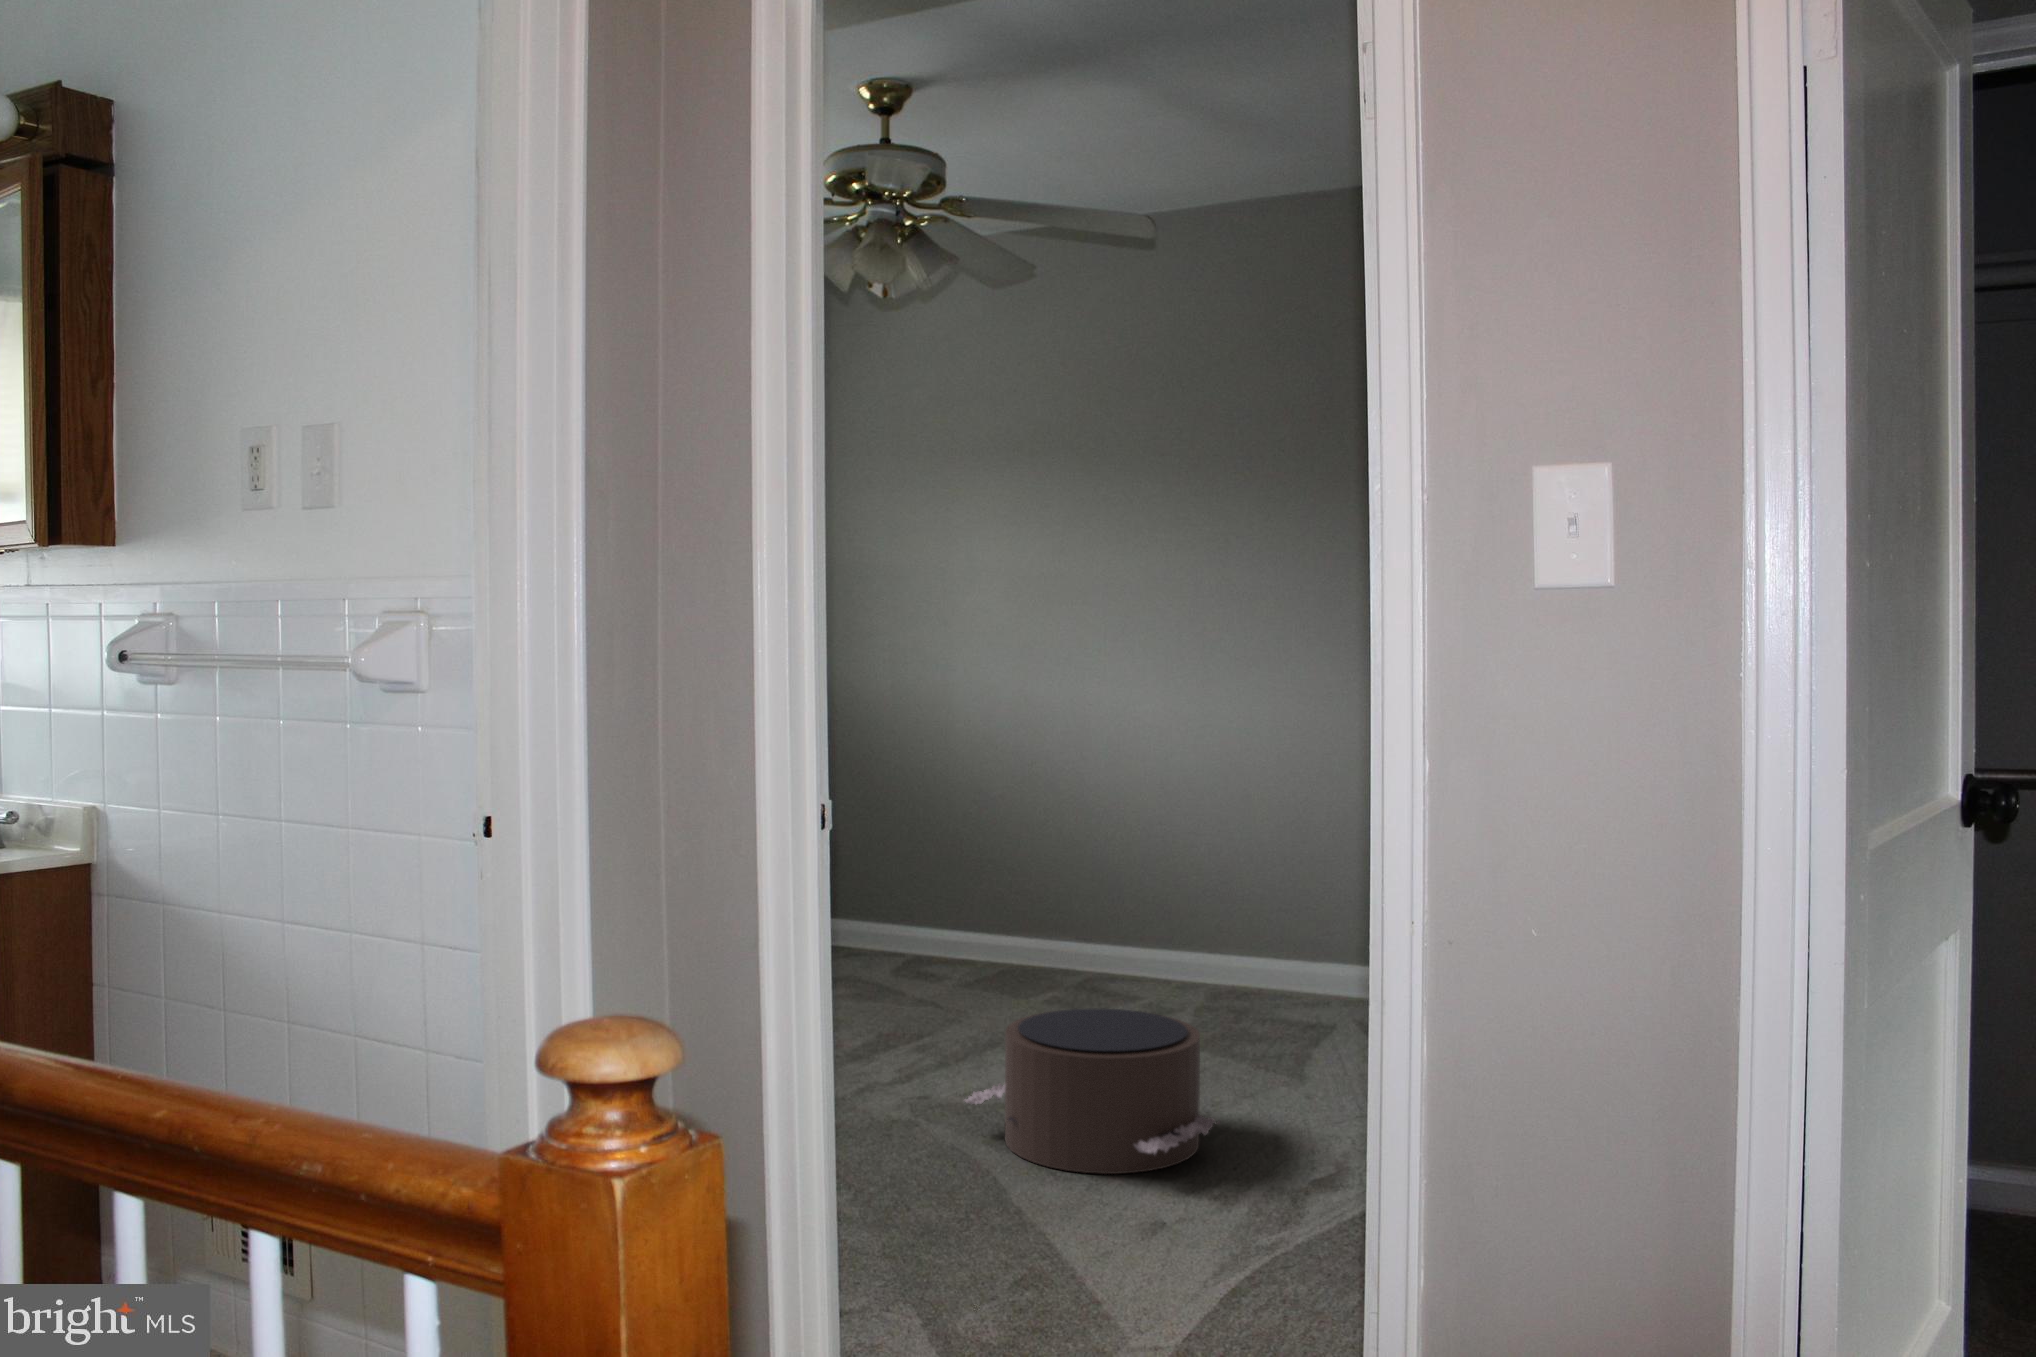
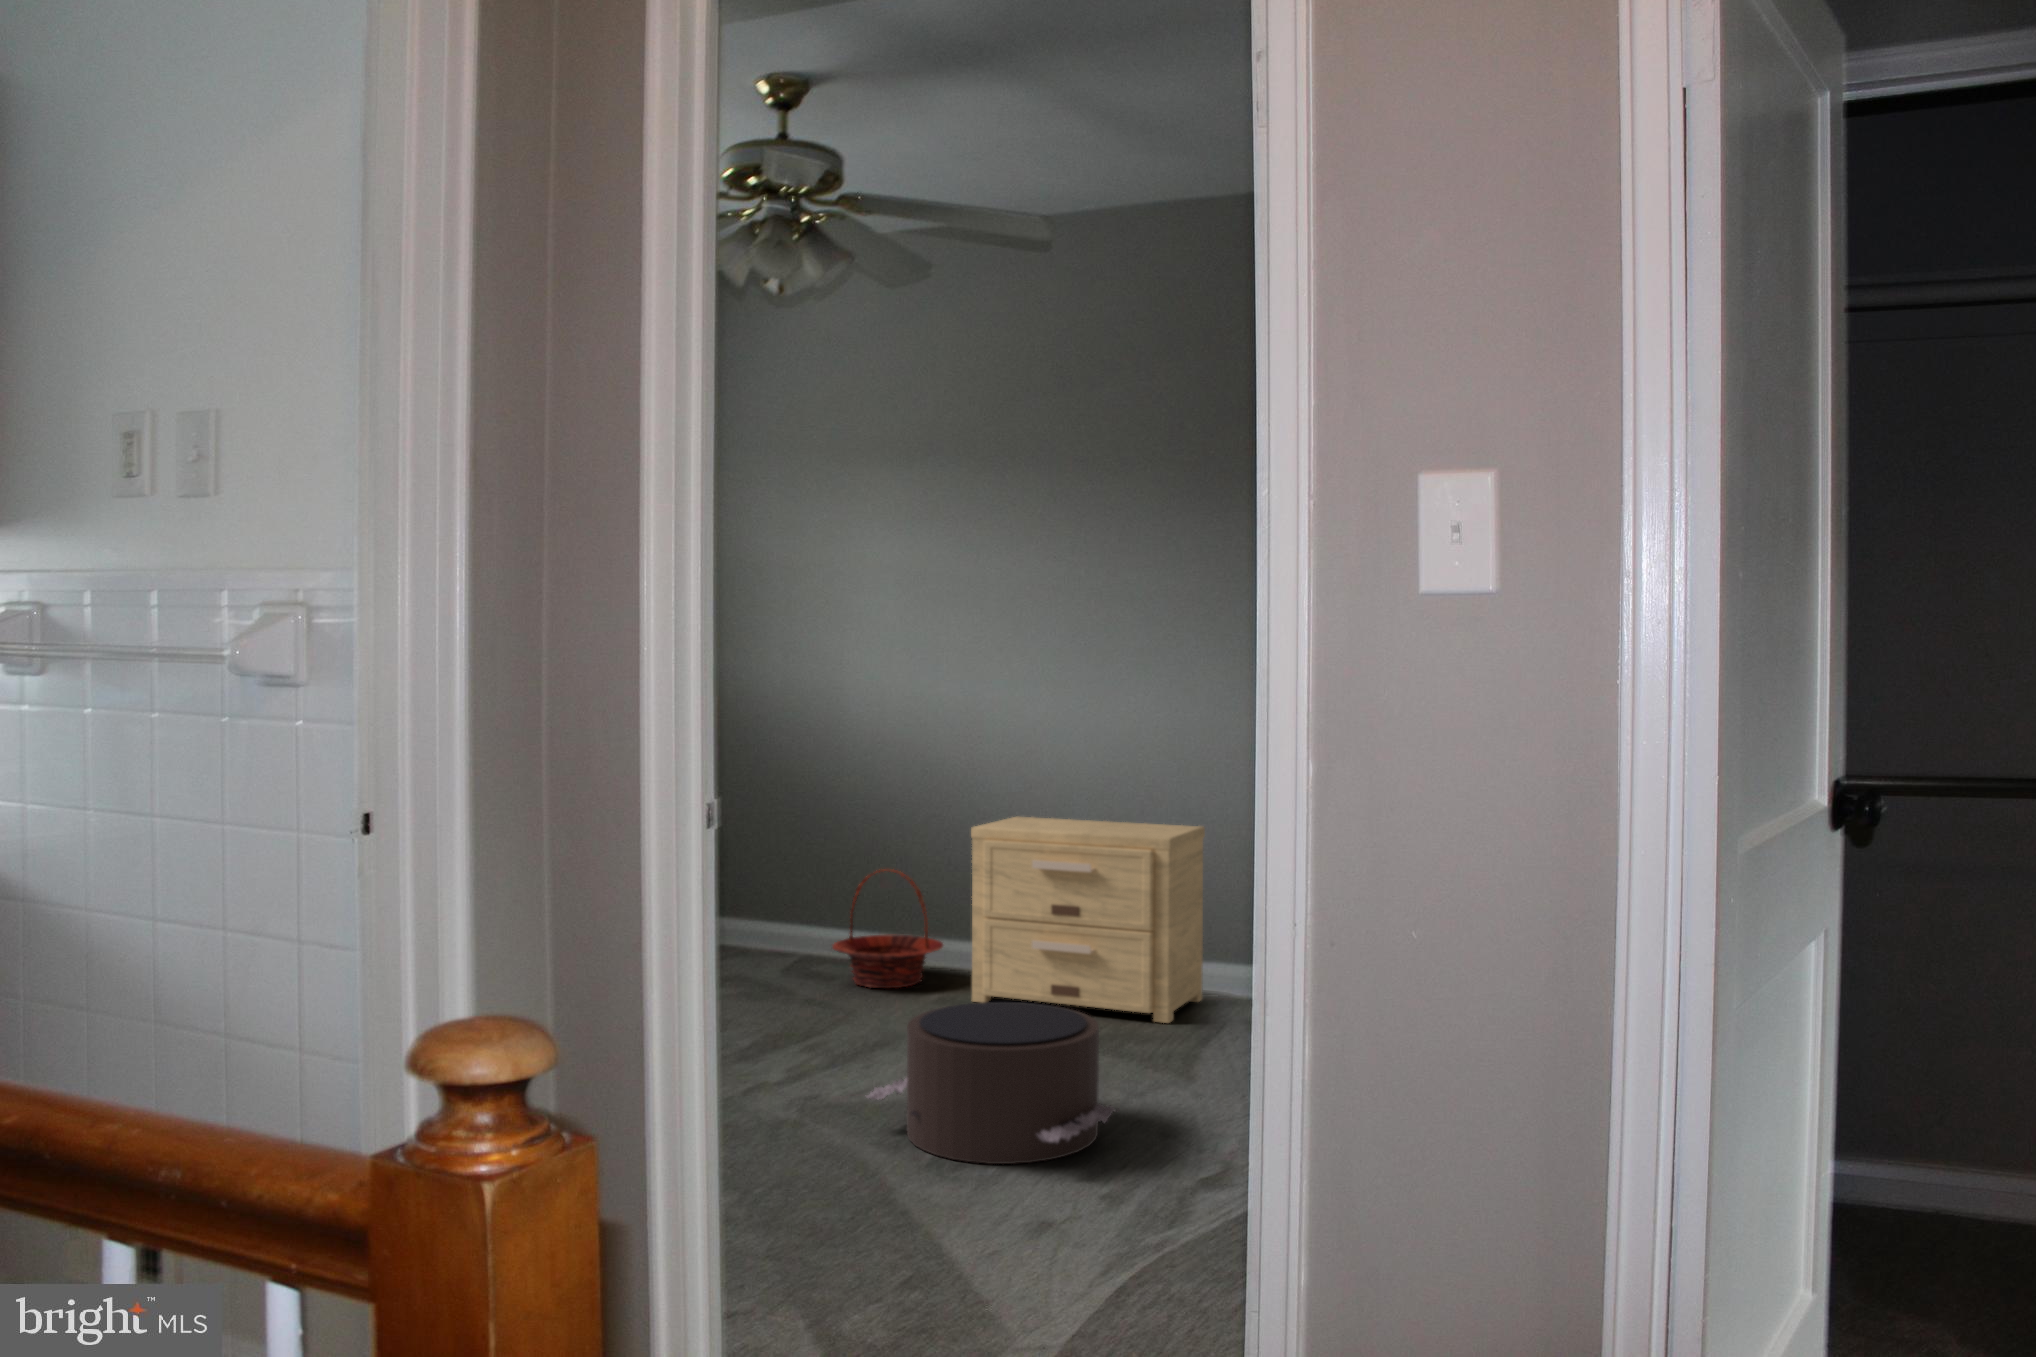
side table: none [1078,822,1317,1034] -> present [971,816,1205,1023]
basket: none [939,872,1052,992] -> present [832,869,943,988]

